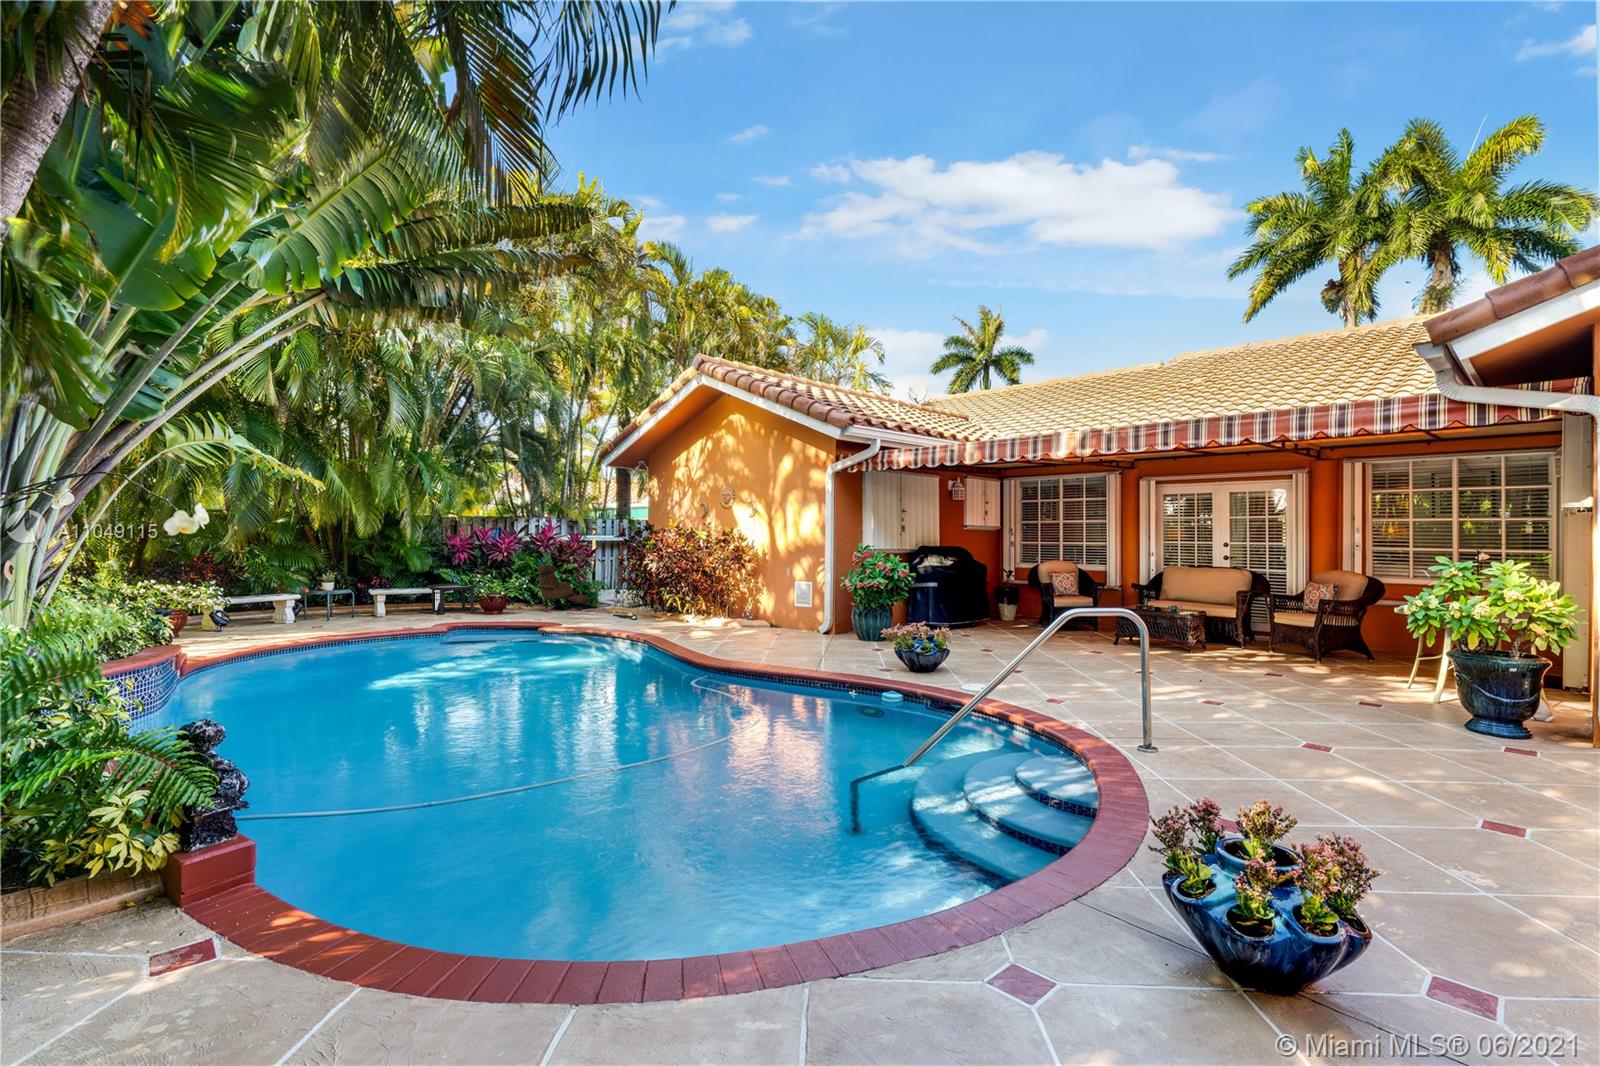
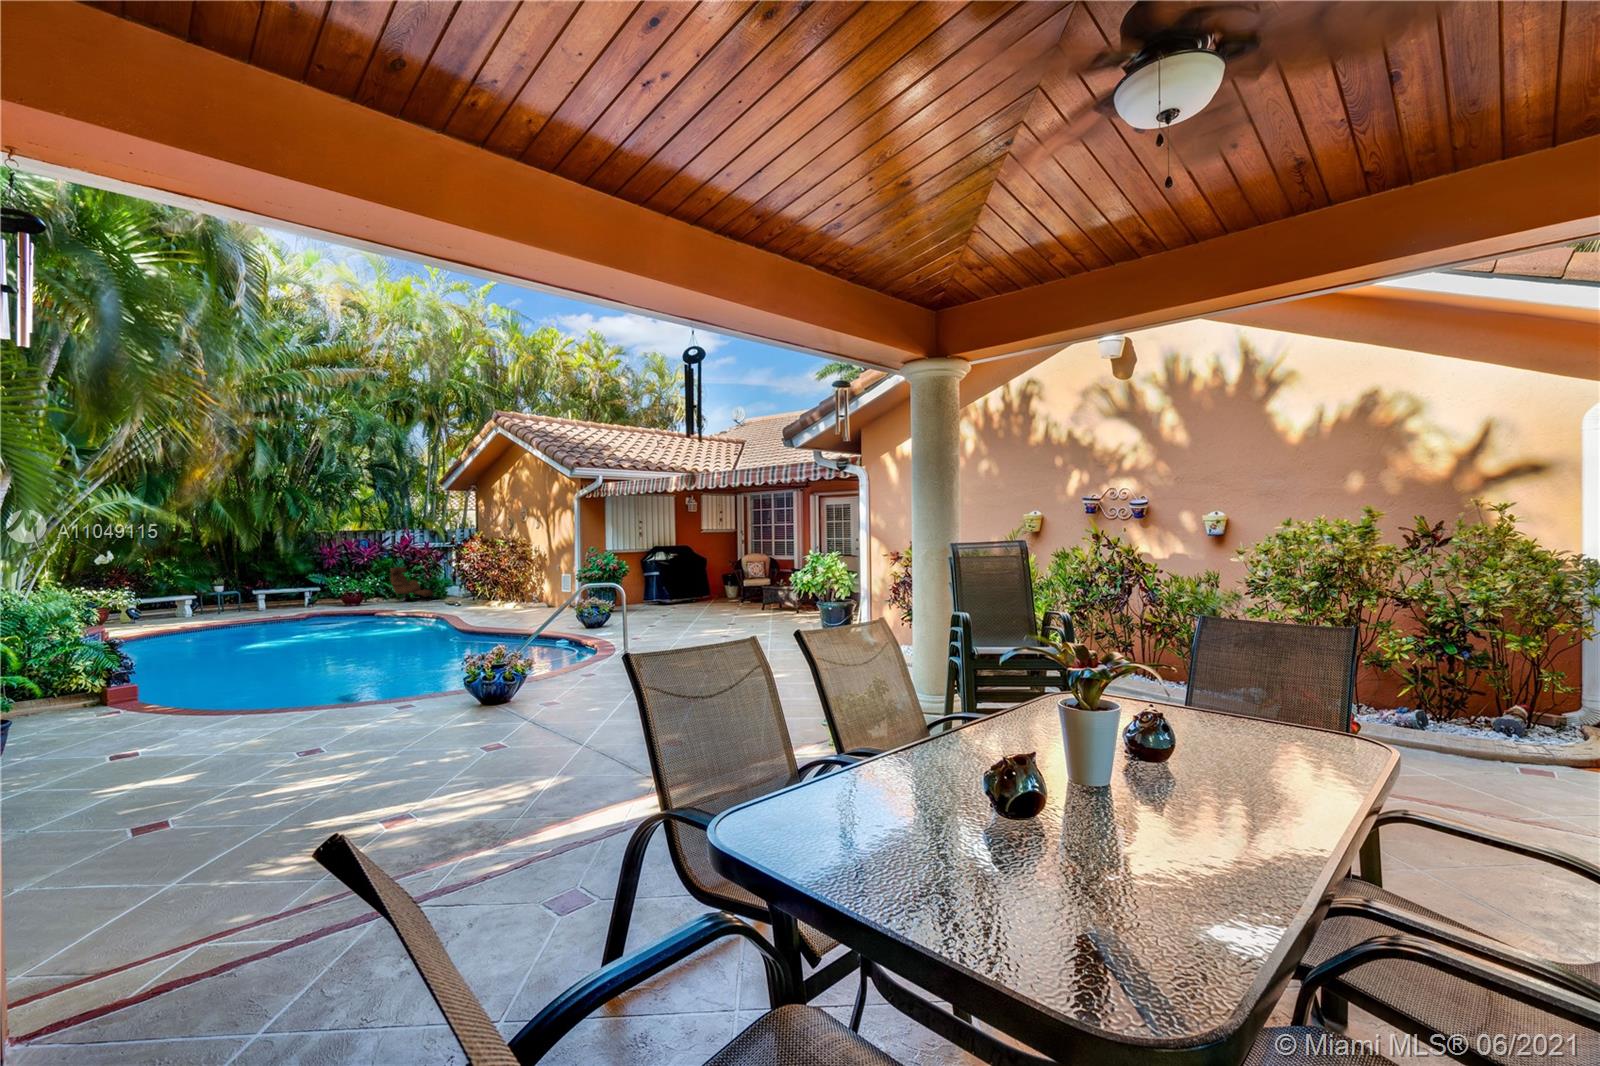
round table: present [427,583,478,615] -> none [299,583,341,608]

